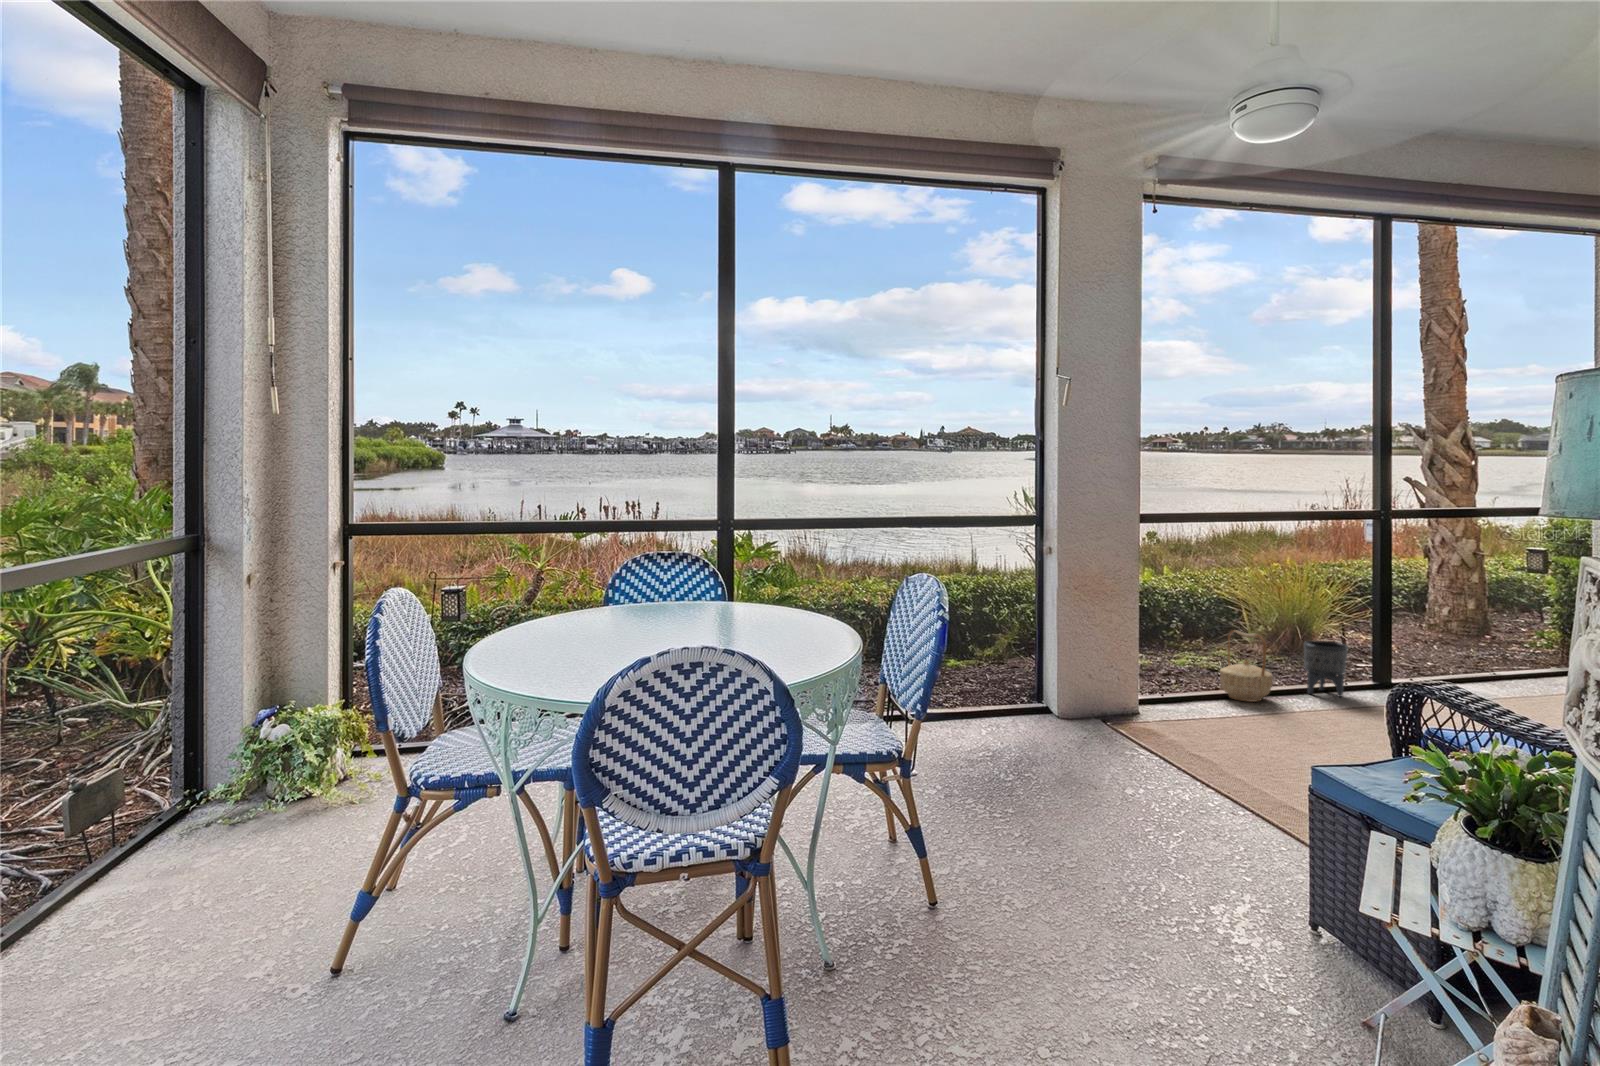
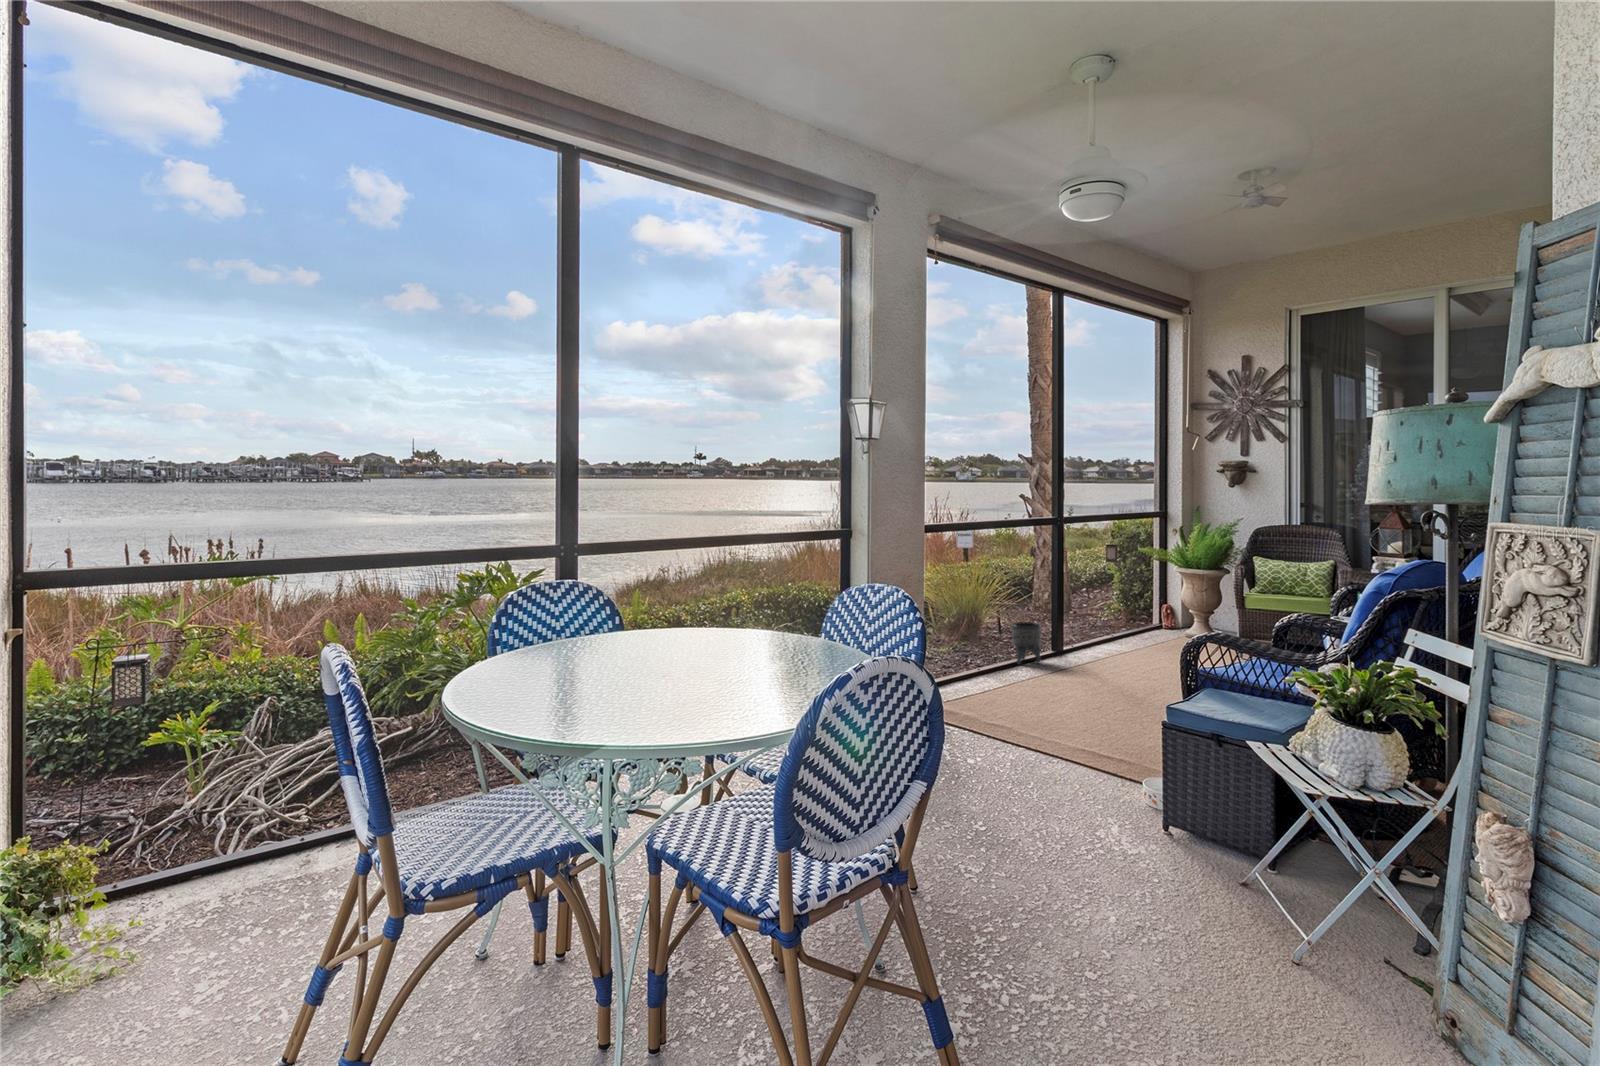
basket: present [1220,630,1272,702] -> none [962,620,1001,676]

